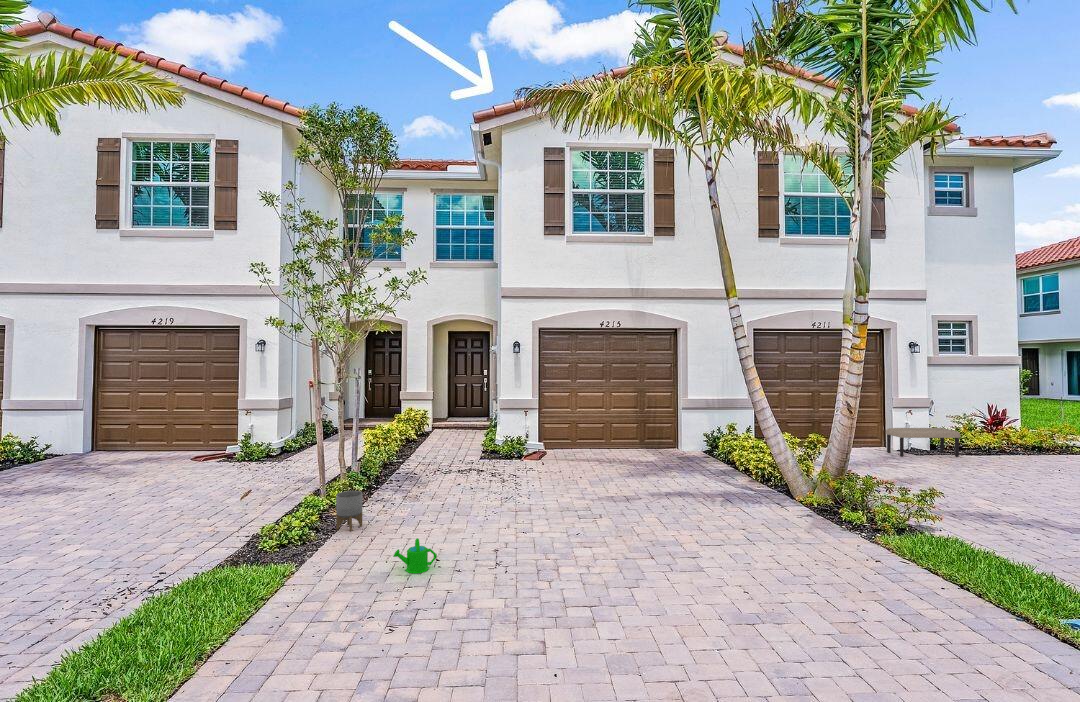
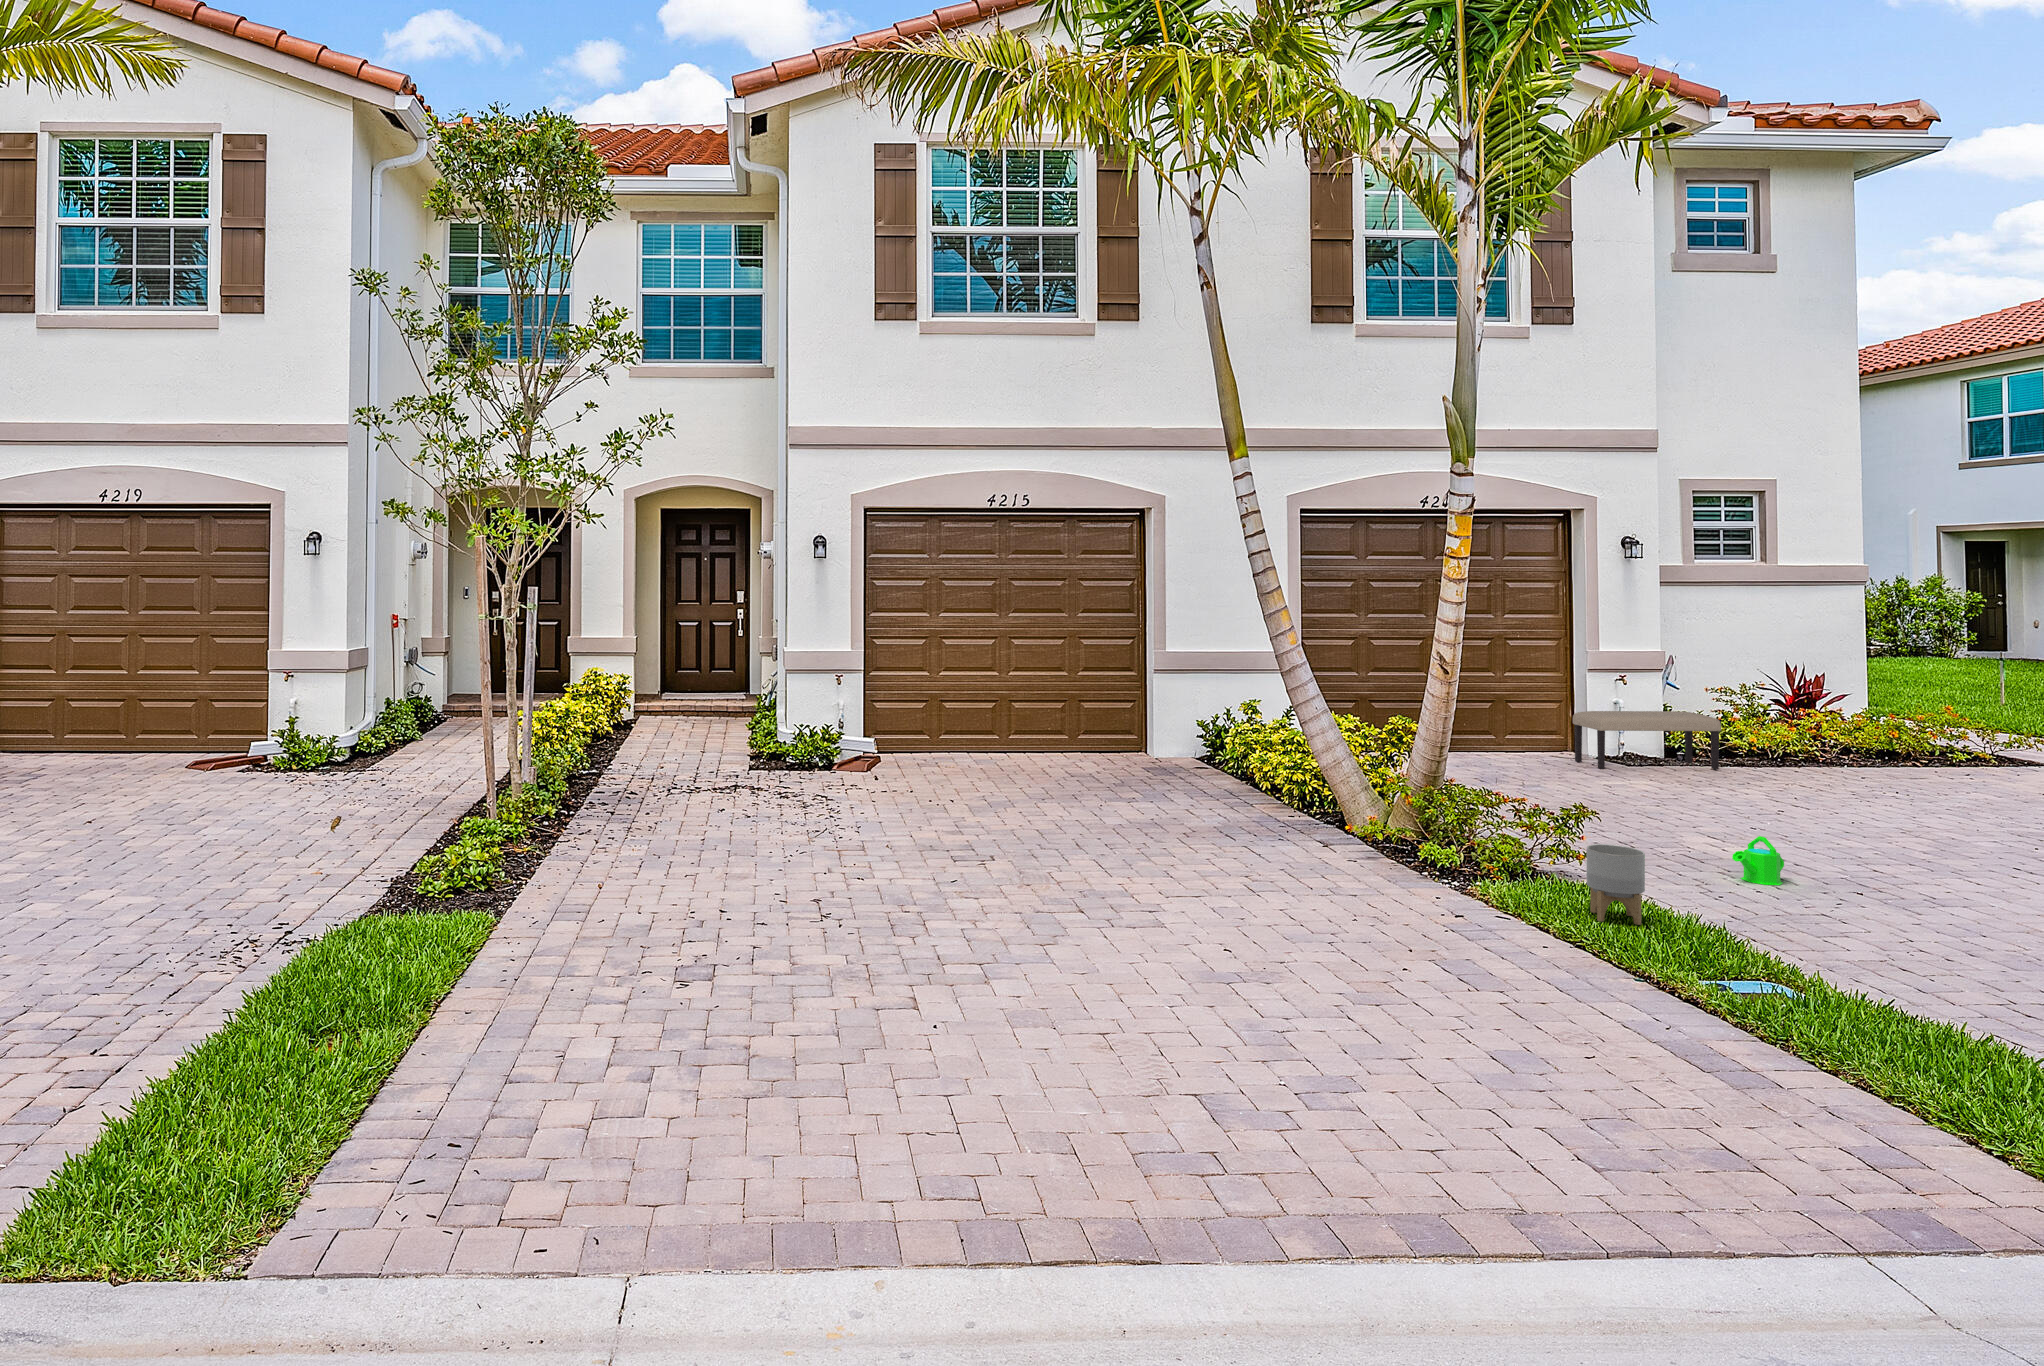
planter: present [336,491,362,531] -> present [1587,844,1645,925]
watering can: present [393,538,437,574] -> present [1732,836,1784,885]

